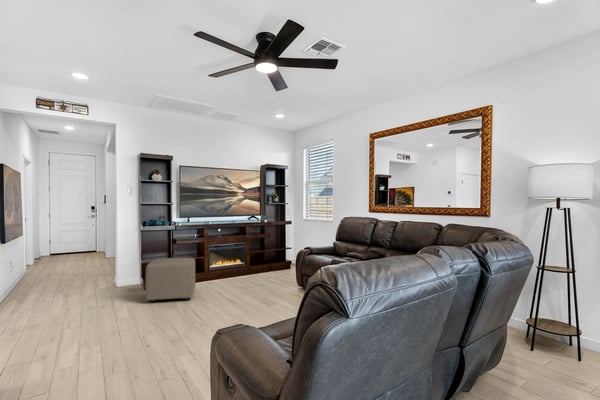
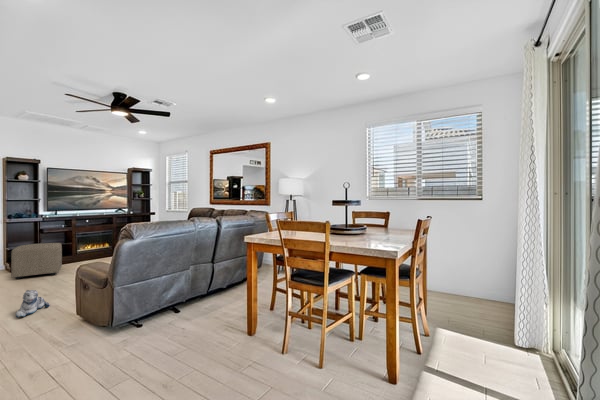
plush toy: none [149,336,189,380] -> present [16,290,50,318]

